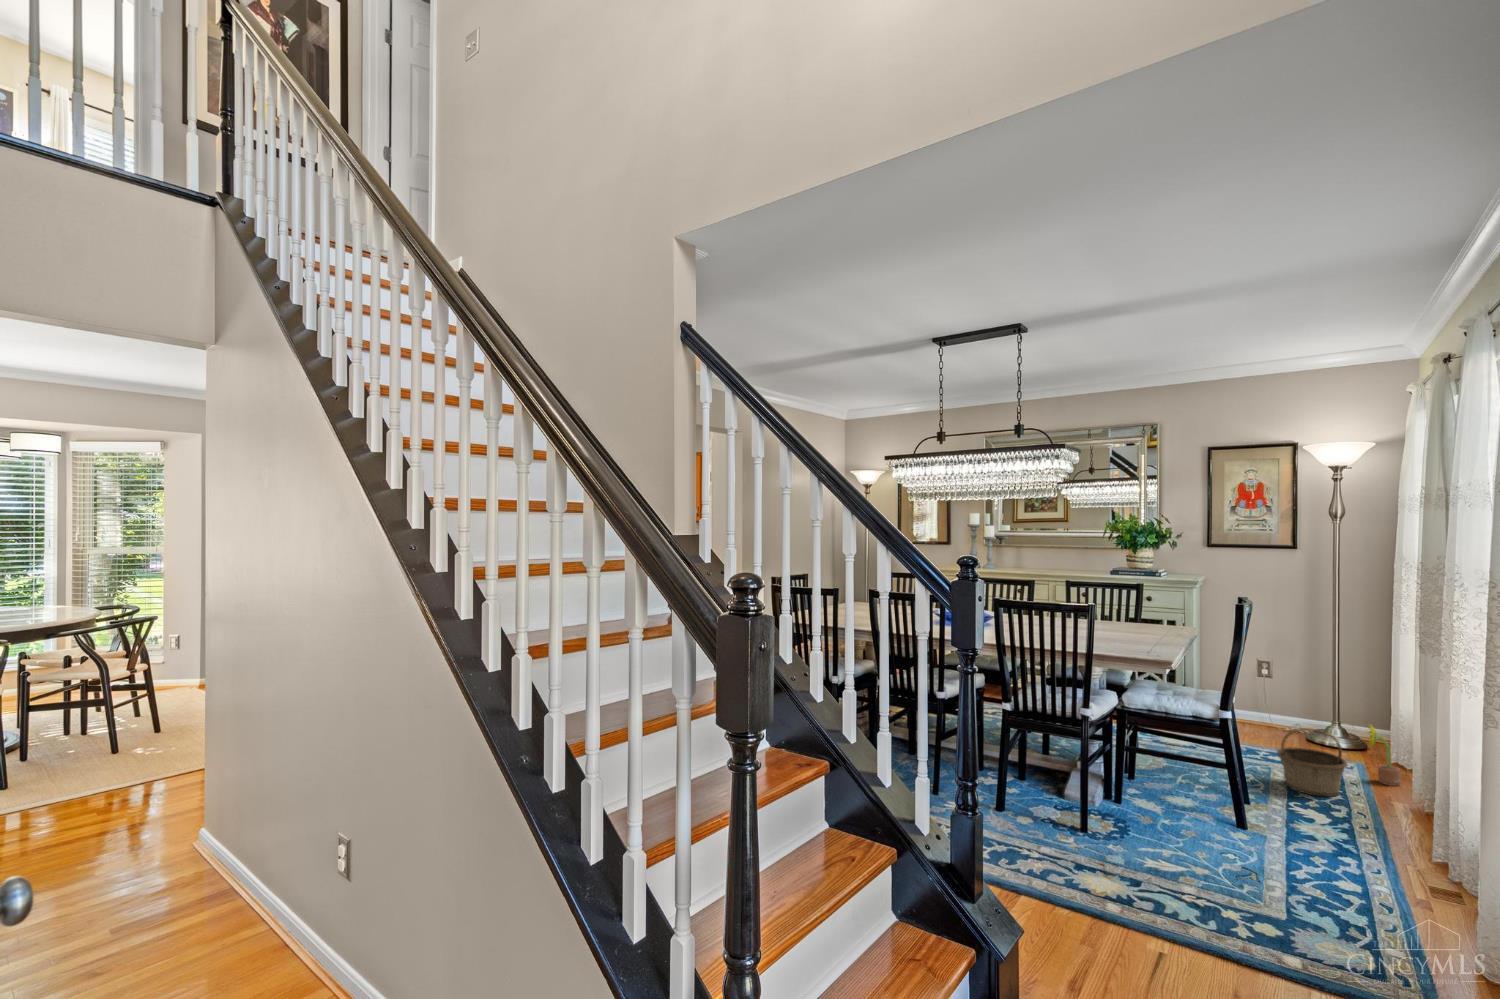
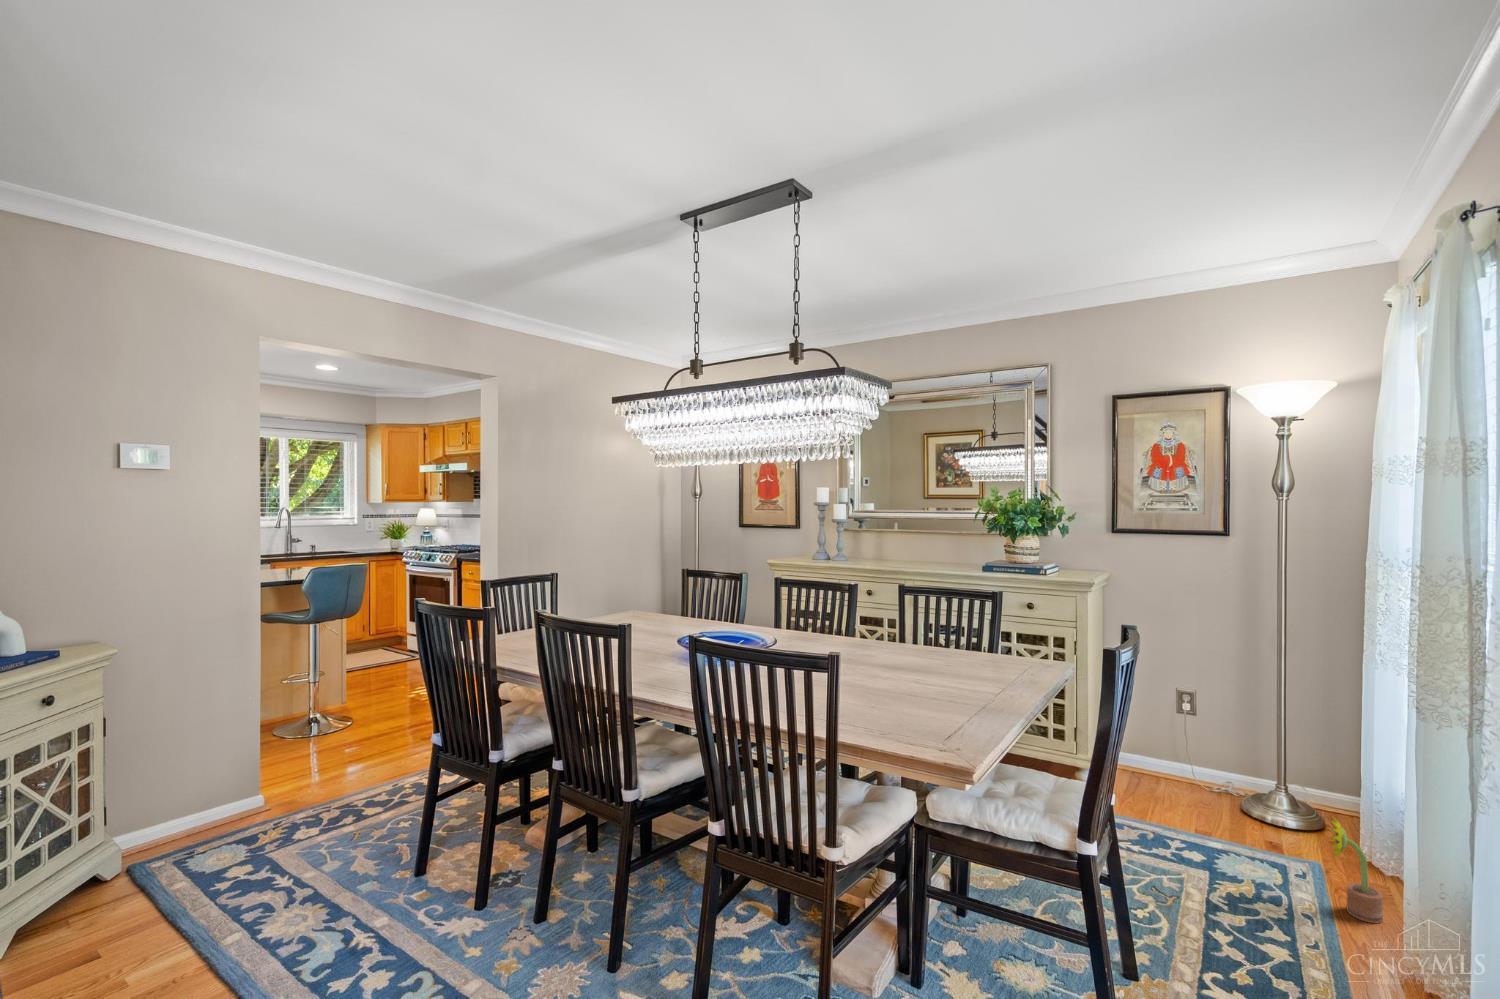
basket: present [1277,728,1347,796] -> none [1189,835,1301,956]

